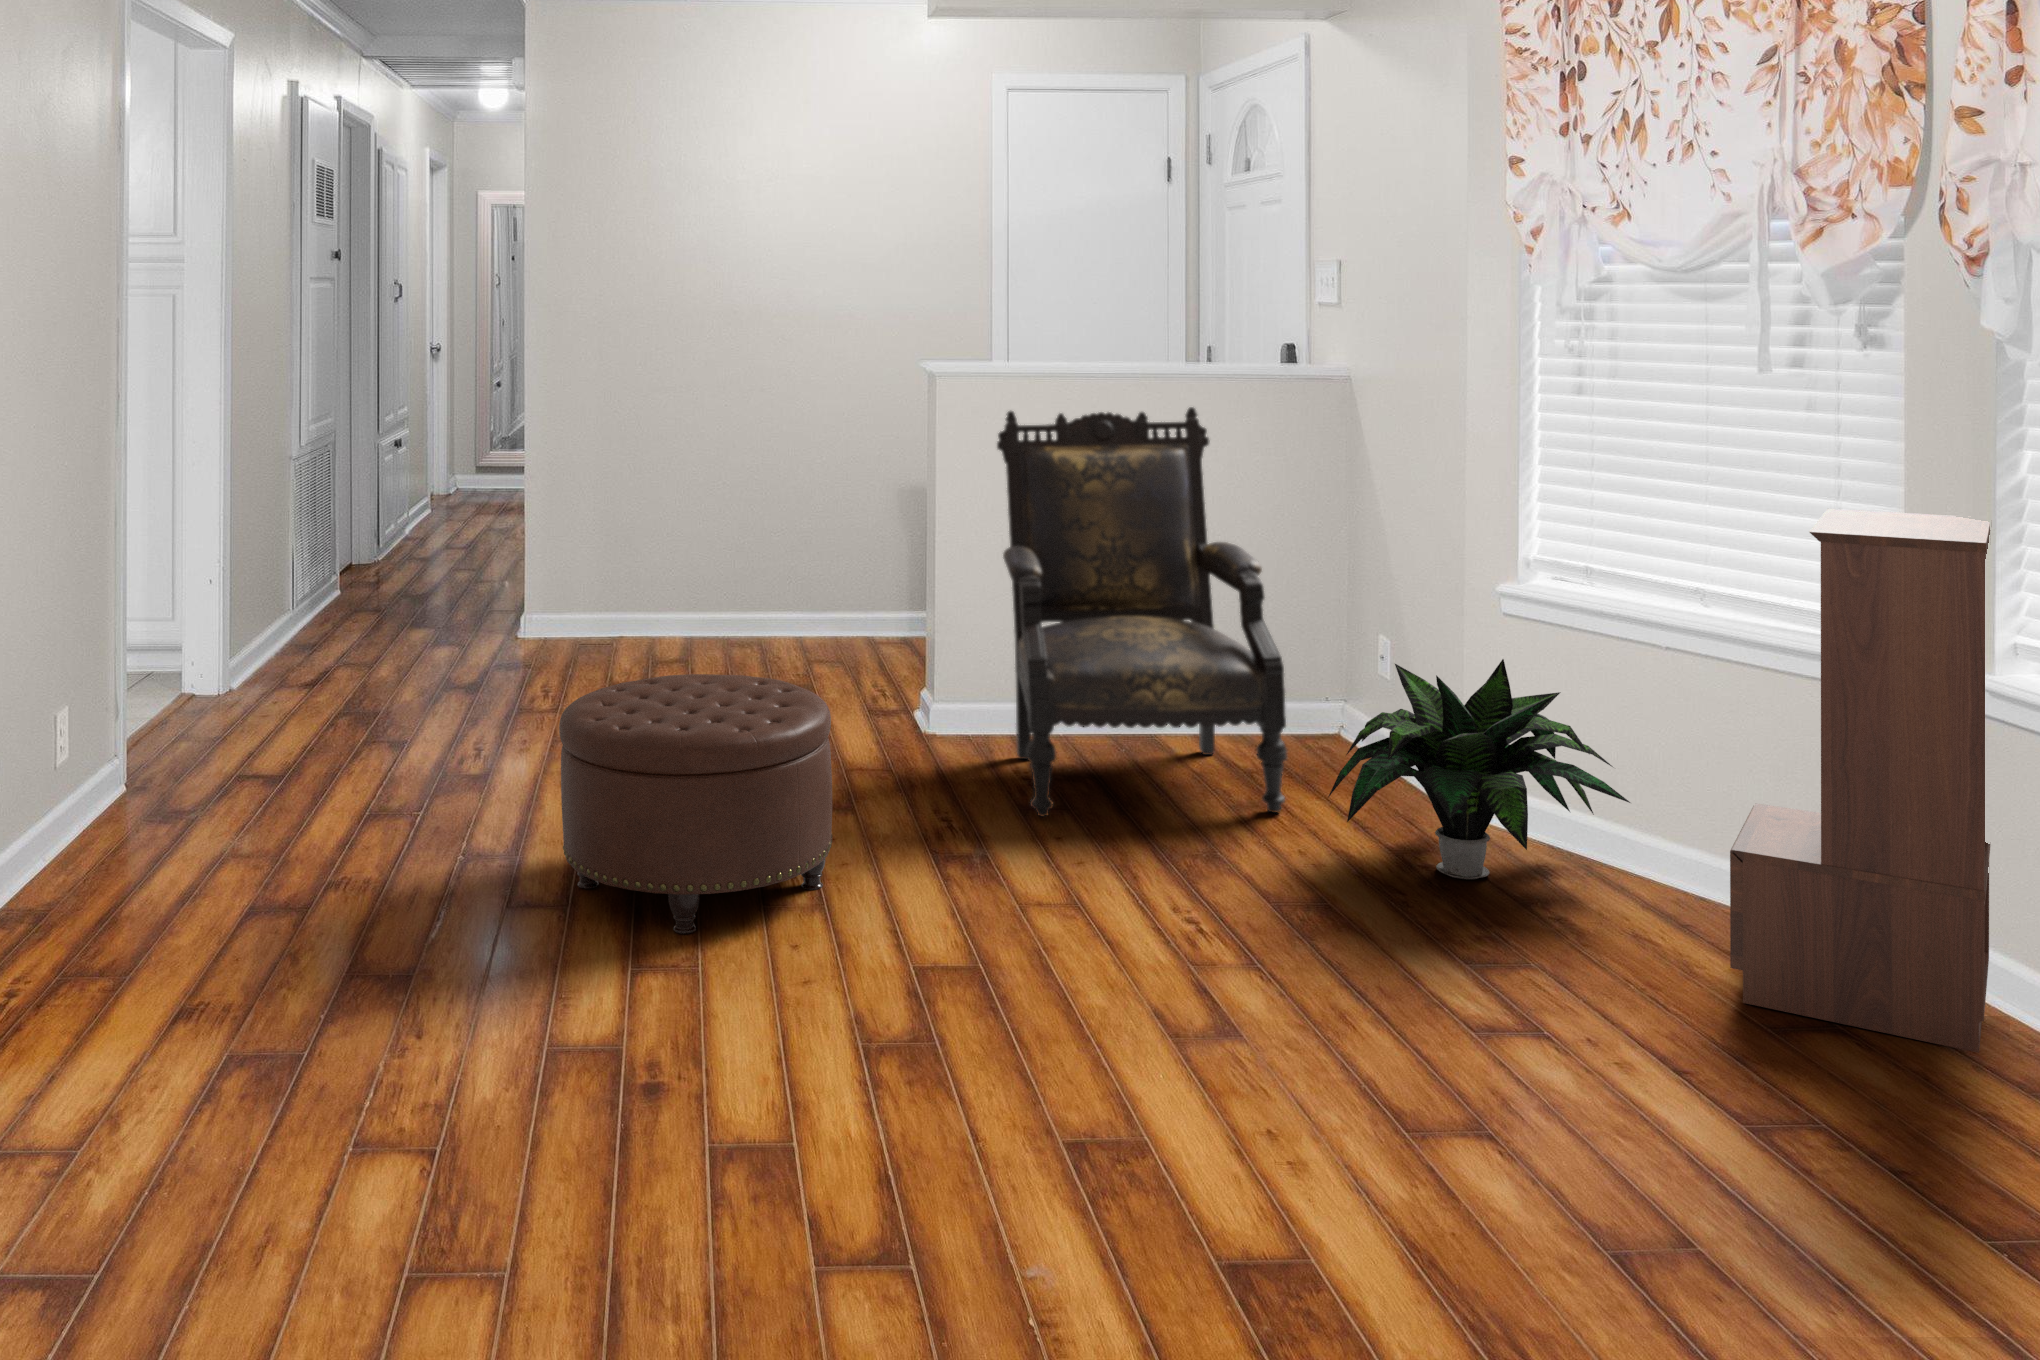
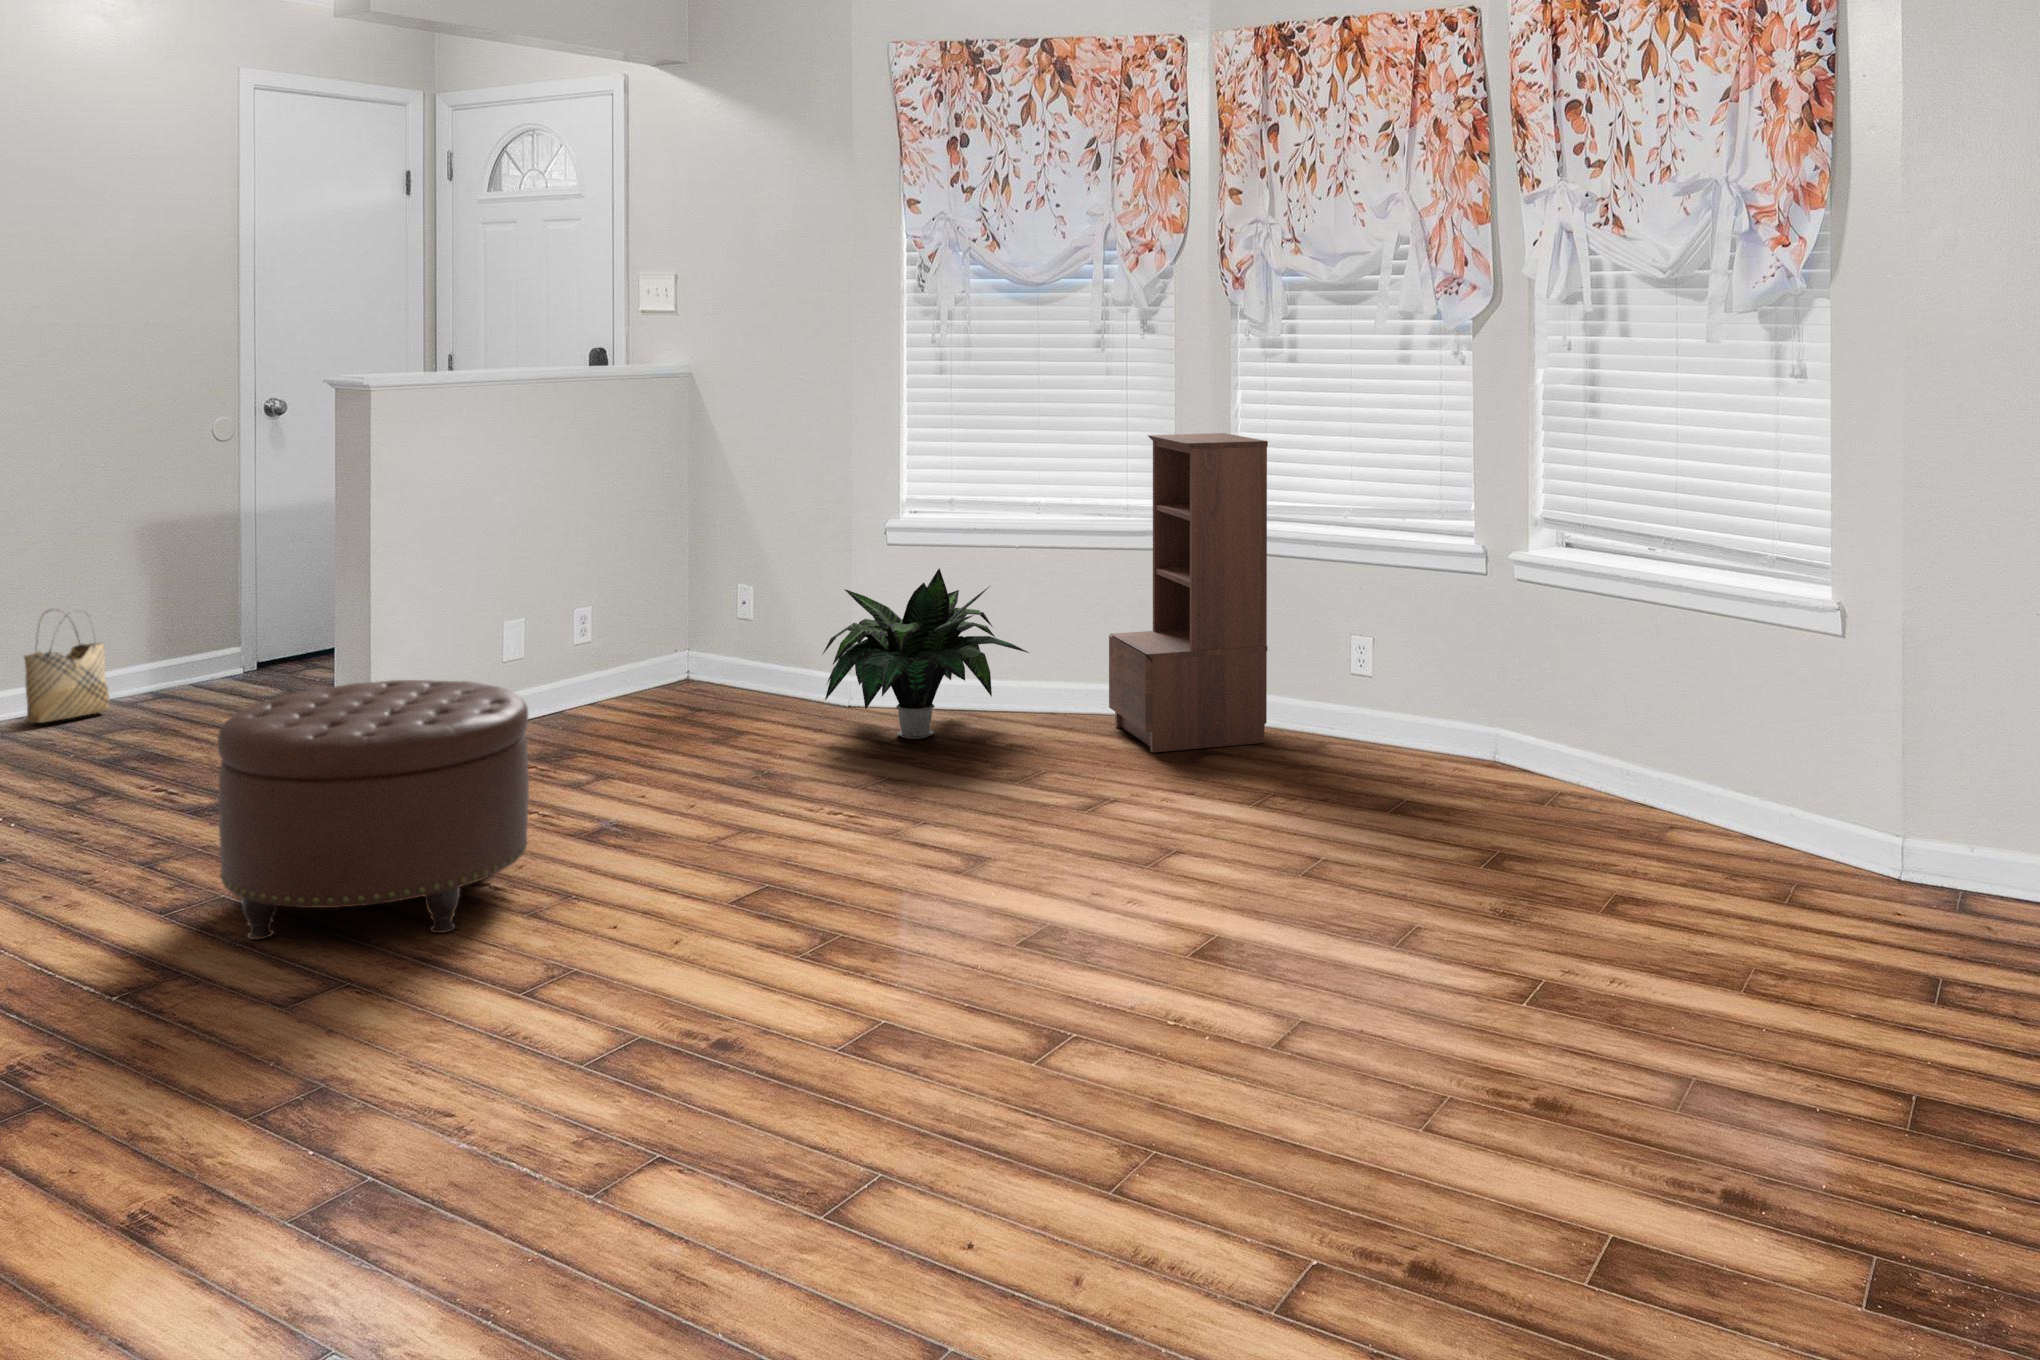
armchair: present [997,407,1287,817] -> none [434,402,750,778]
woven basket: none [796,559,864,654] -> present [24,610,109,723]

